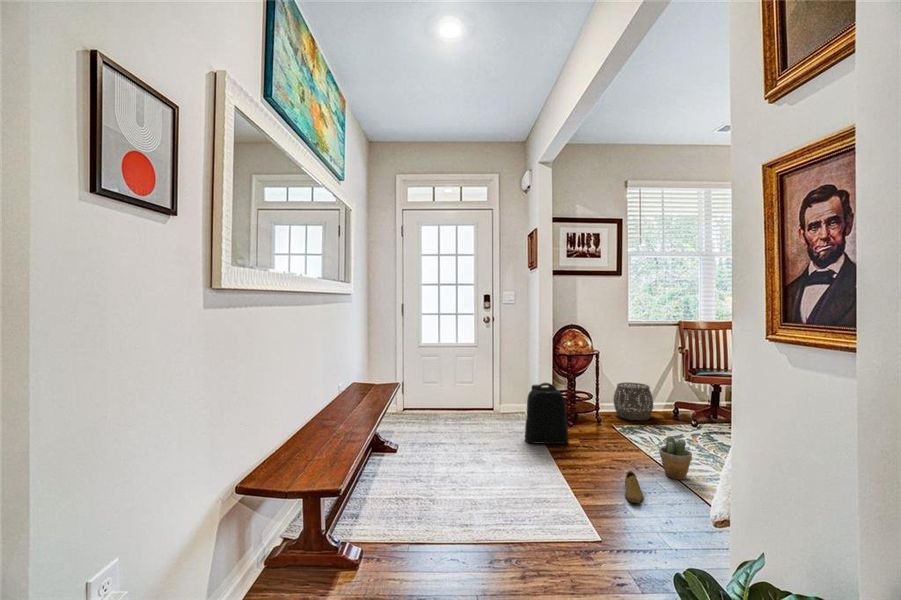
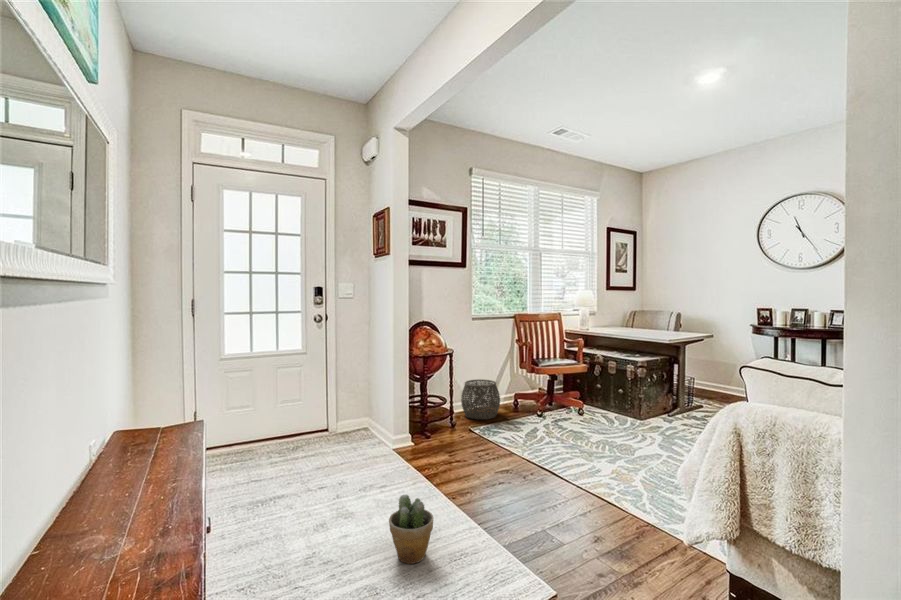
backpack: present [525,383,569,444] -> none [386,393,438,471]
potted plant: present [659,436,692,480] -> present [389,495,433,564]
shoe: present [625,471,643,503] -> none [531,491,563,534]

